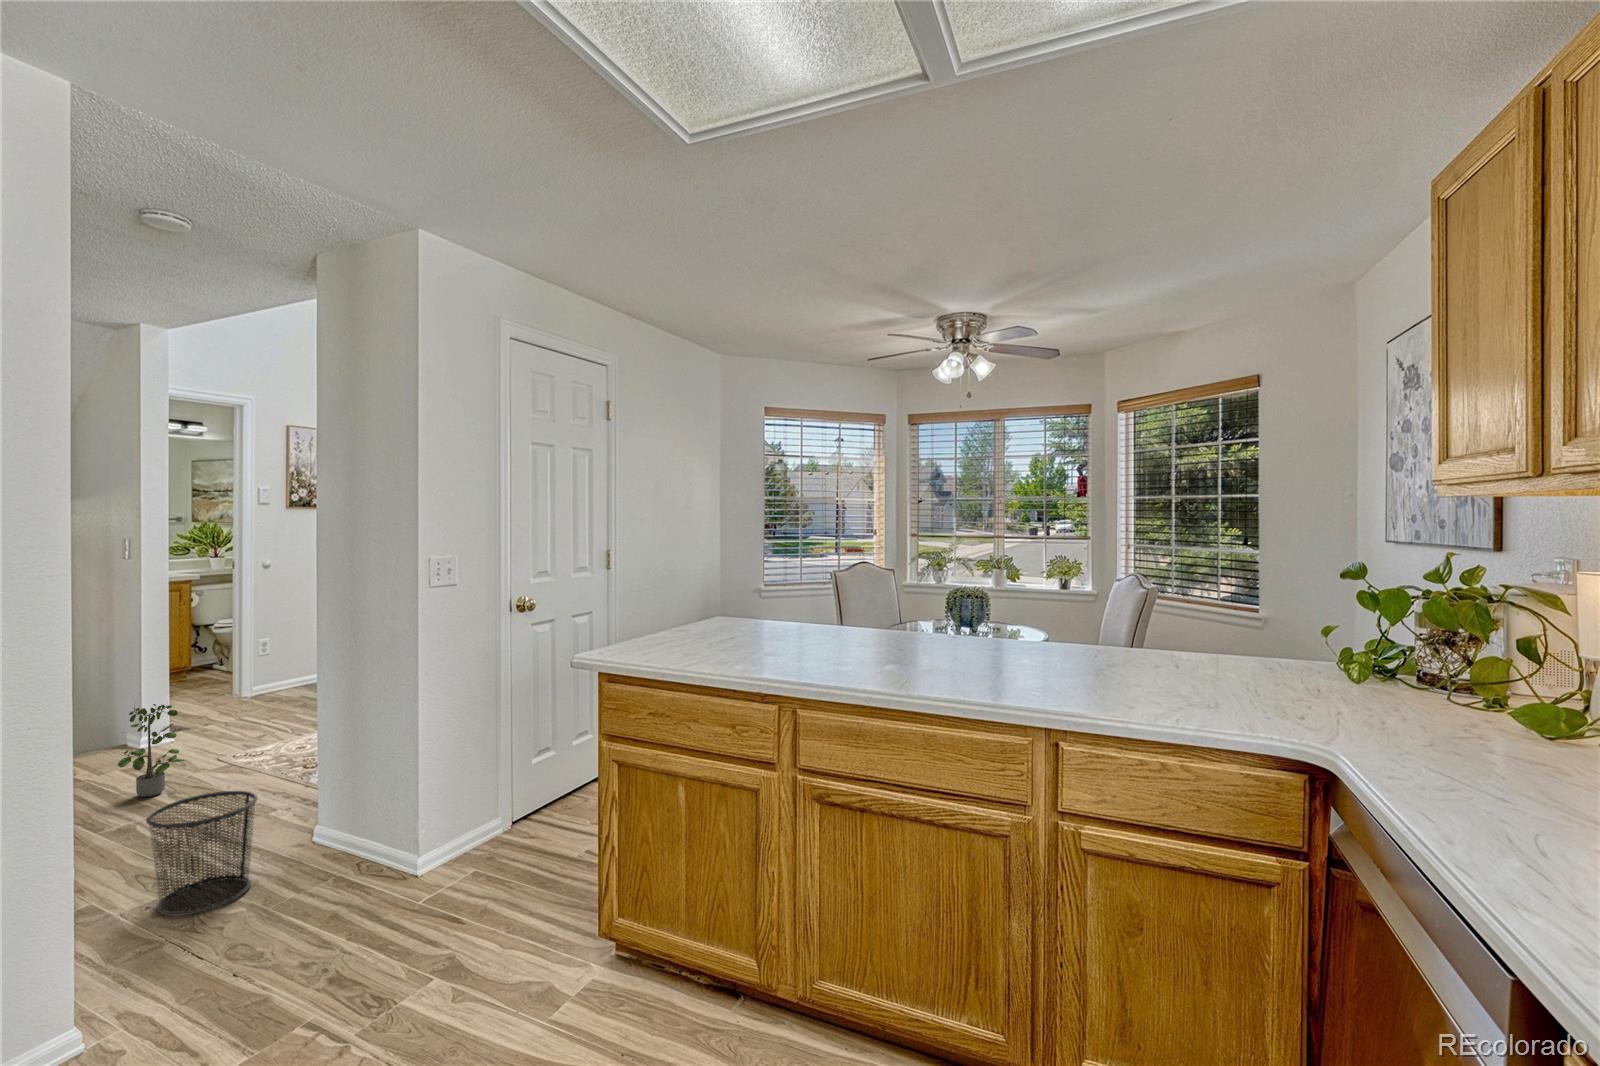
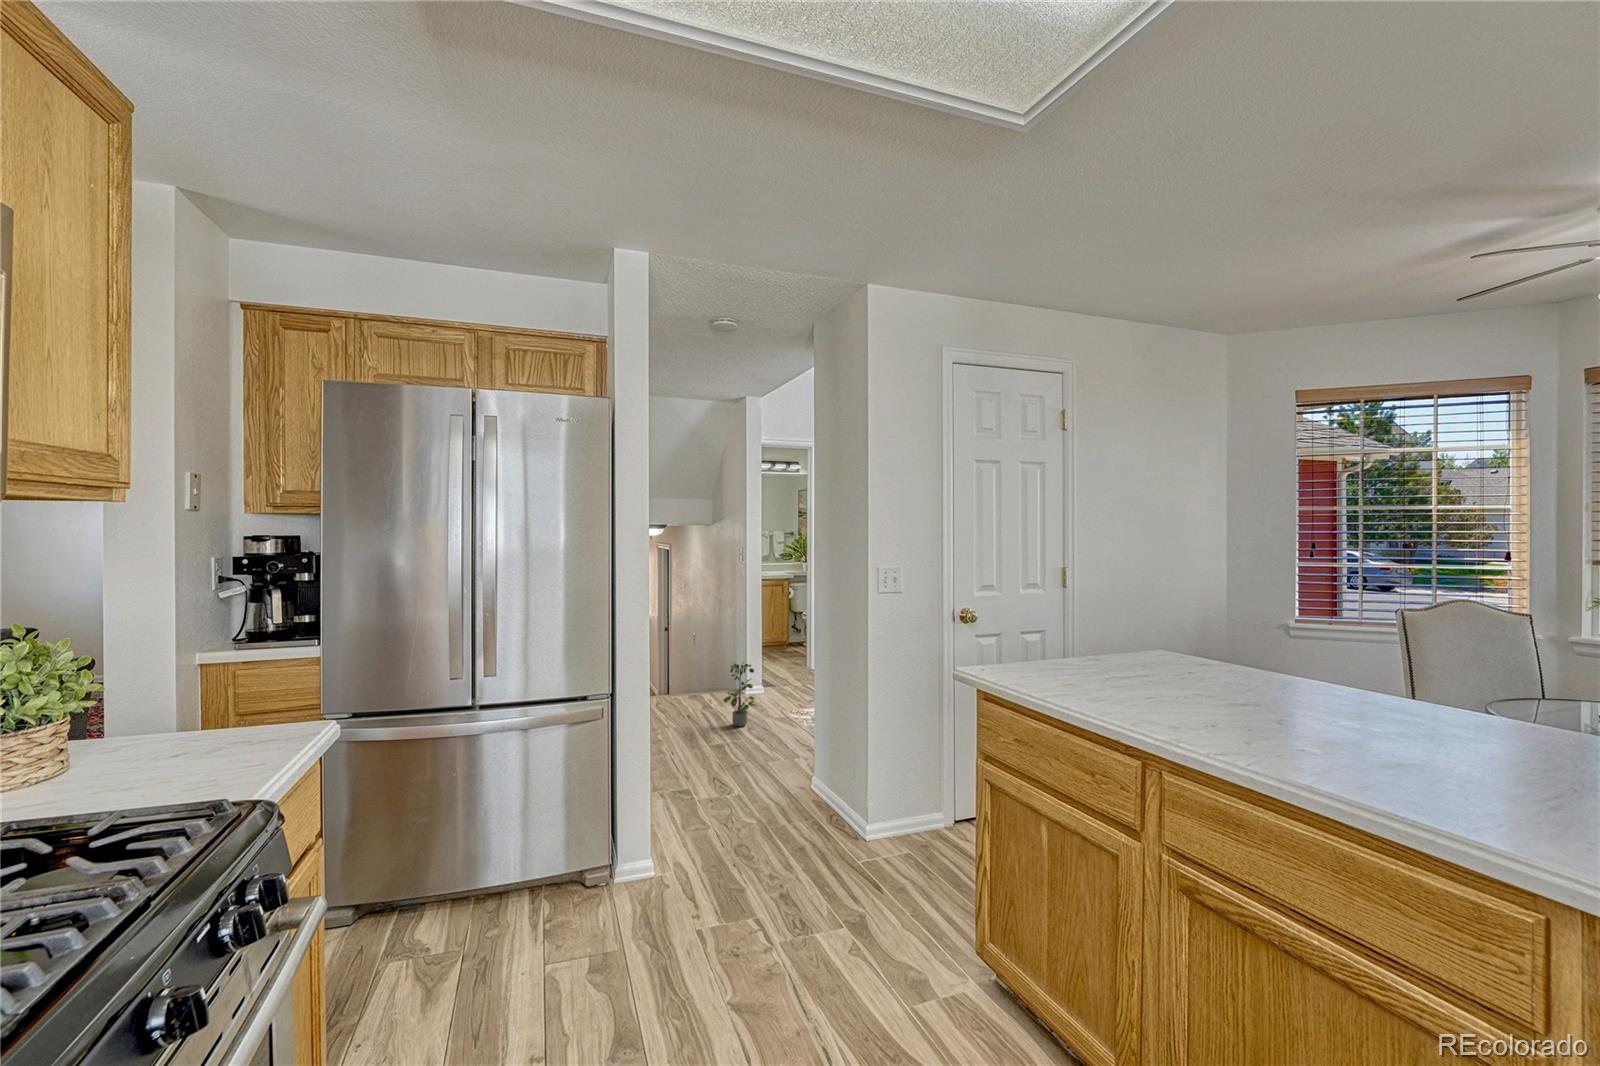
waste bin: present [146,791,257,916] -> none [710,731,771,815]

